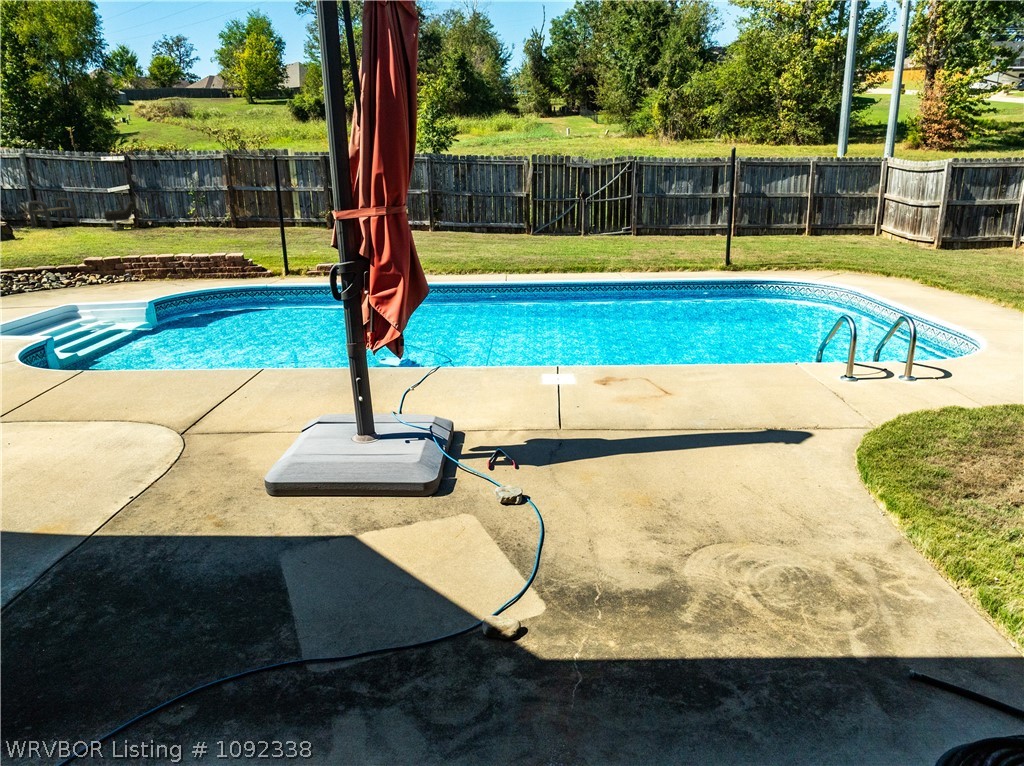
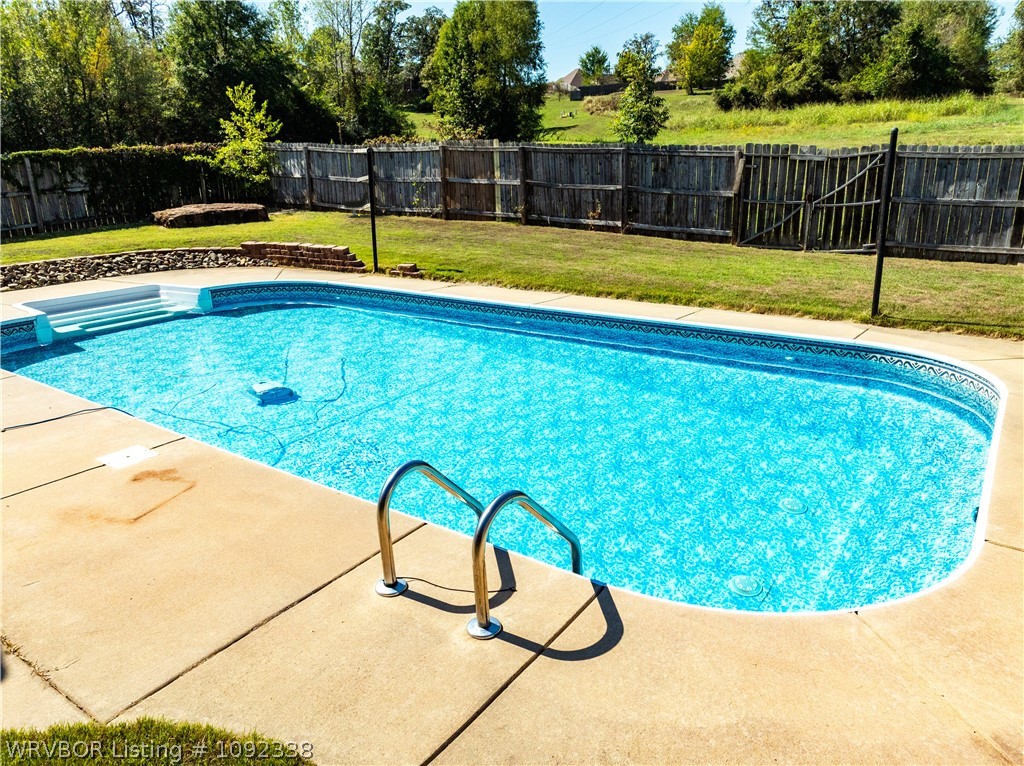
bench: present [28,198,78,229] -> none [297,186,337,213]

